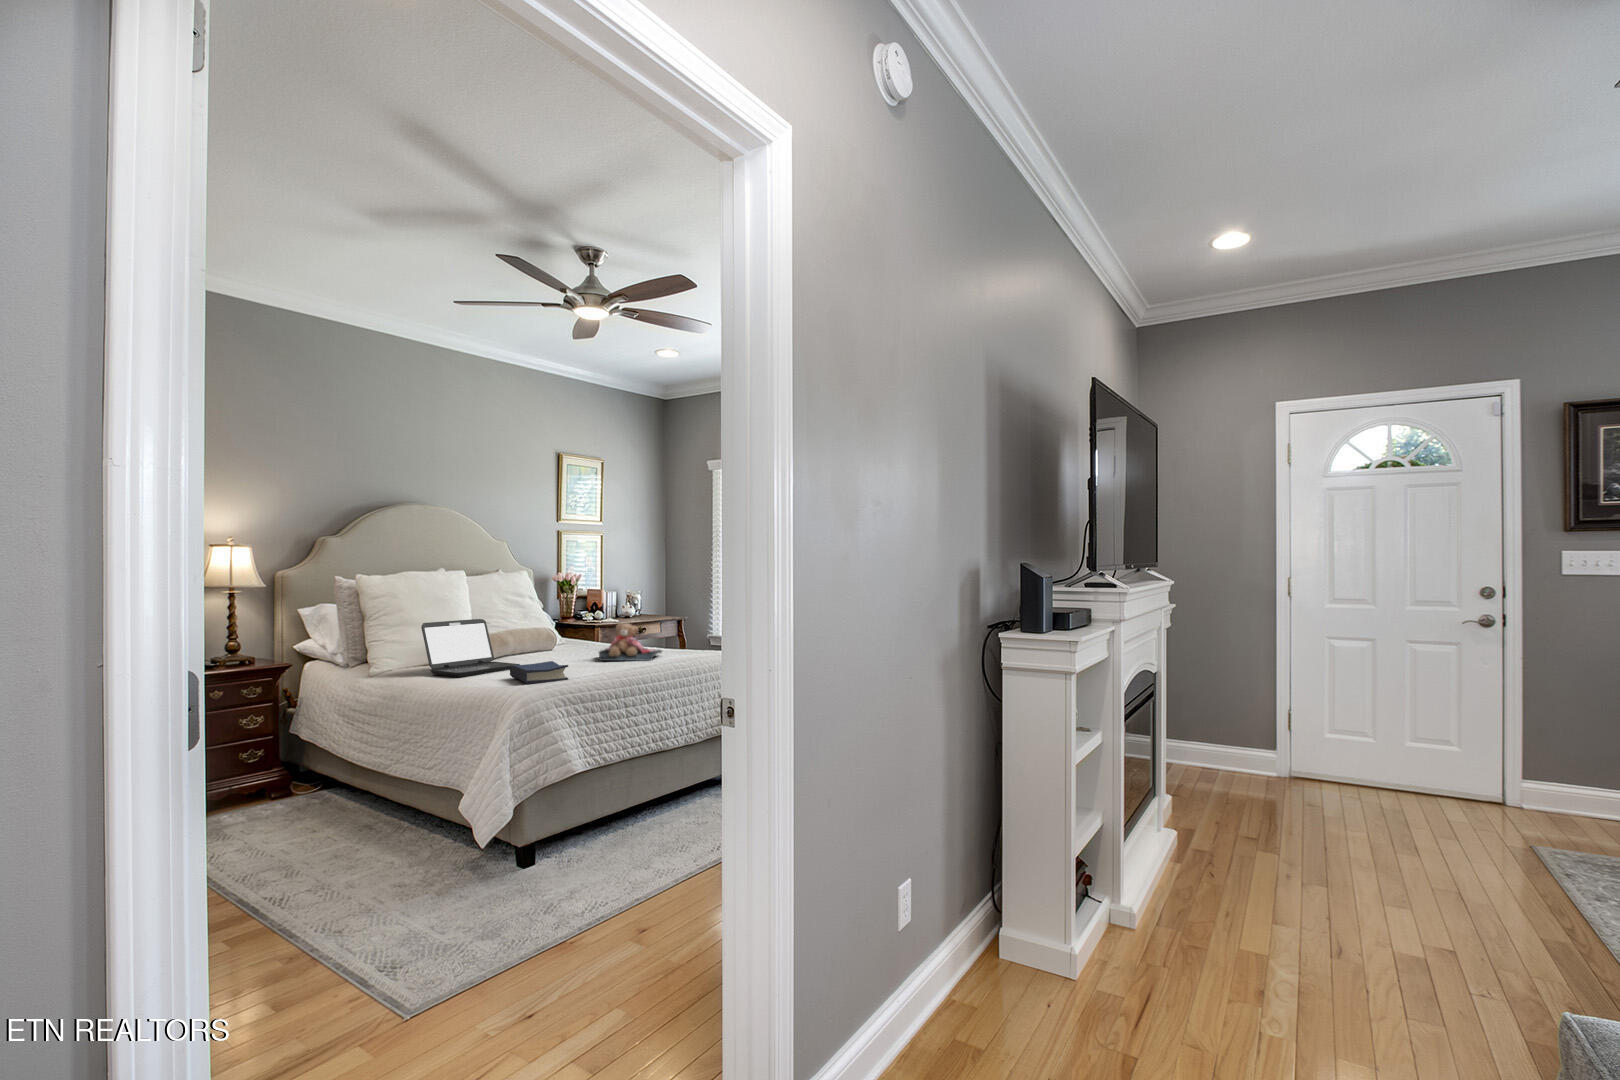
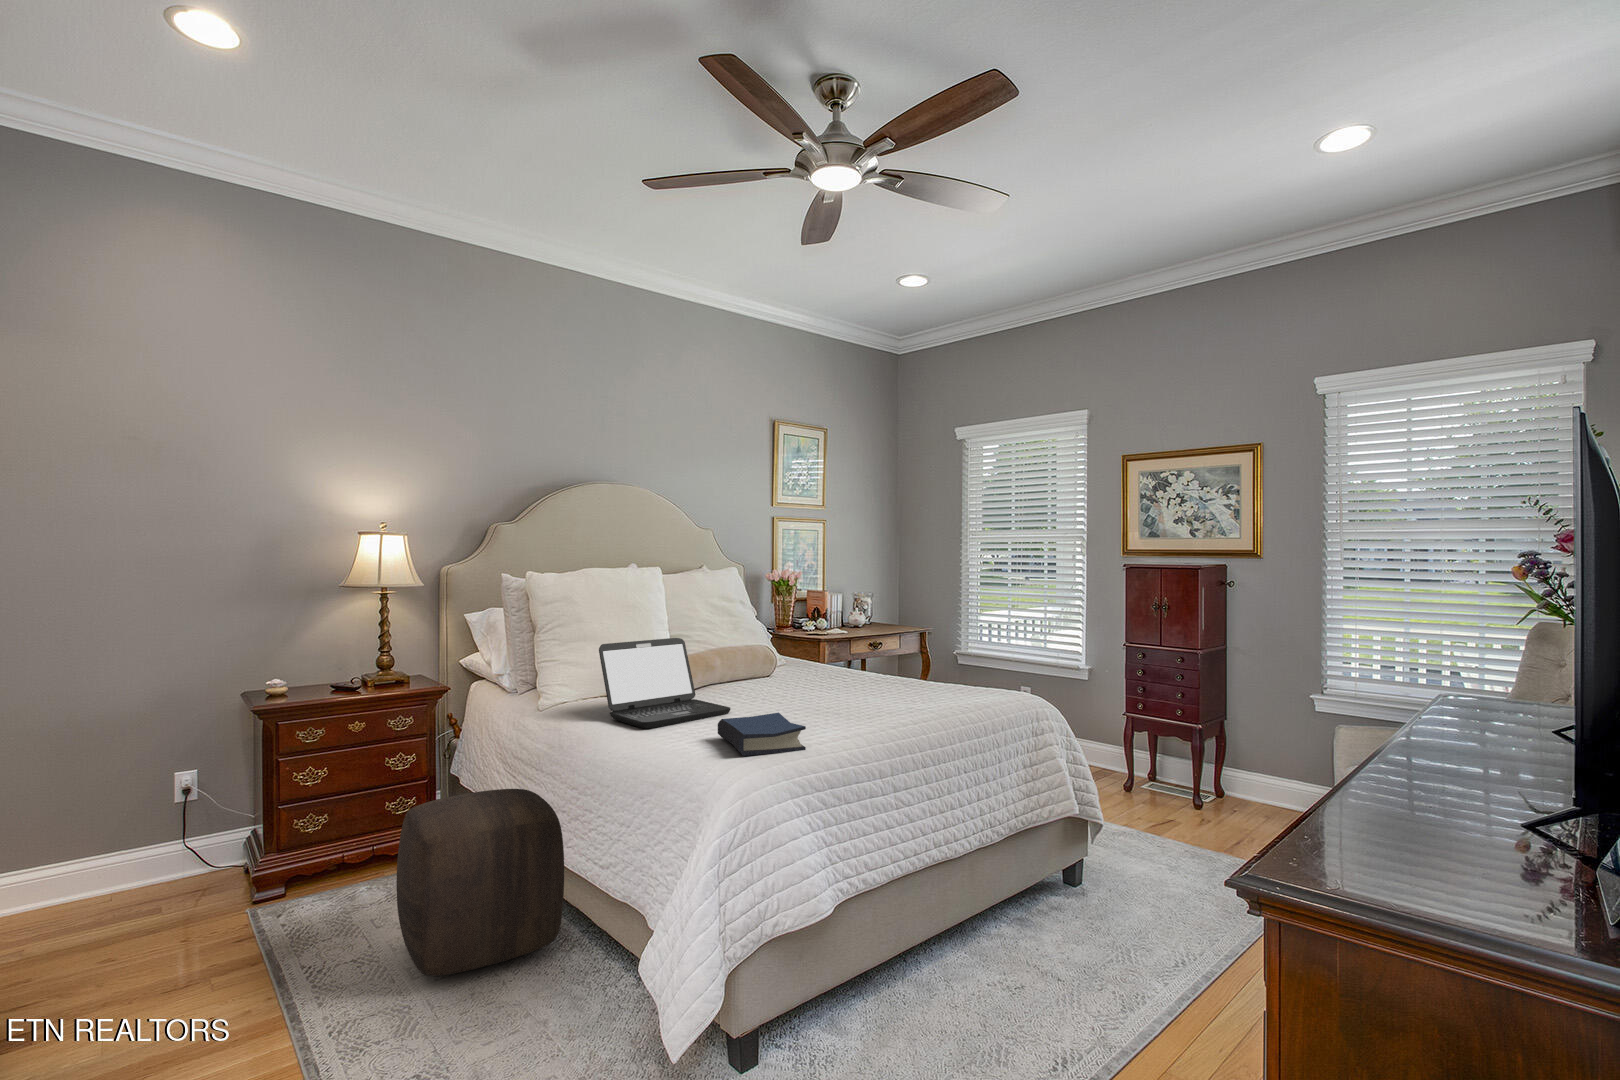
teddy bear: present [599,623,662,661] -> none [837,649,932,712]
ottoman: none [269,727,398,845] -> present [396,789,564,976]

